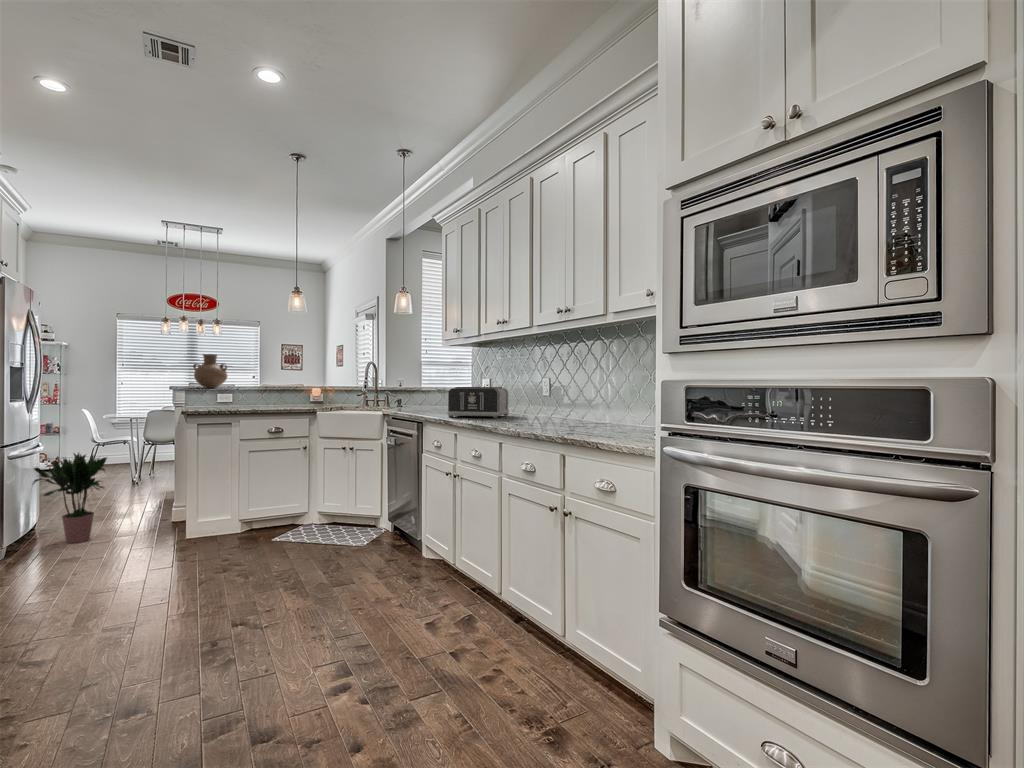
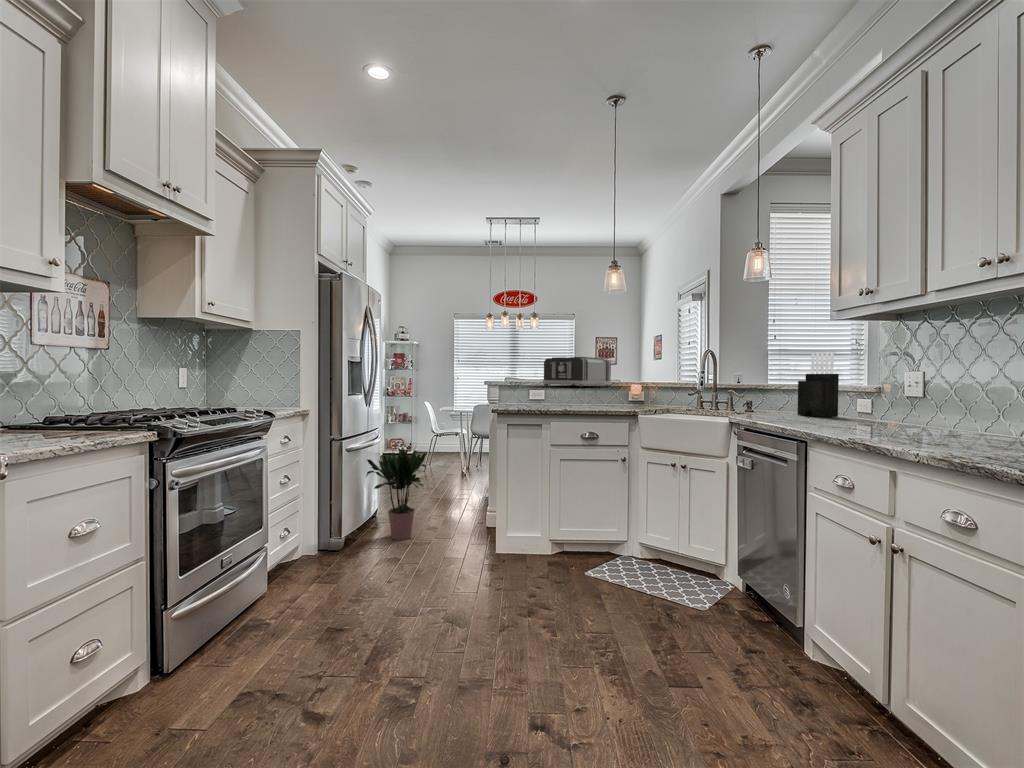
vase: present [193,354,227,388] -> none [507,345,540,383]
knife block: none [430,365,454,409] -> present [798,352,839,417]
toaster: present [448,387,509,418] -> present [543,357,611,387]

